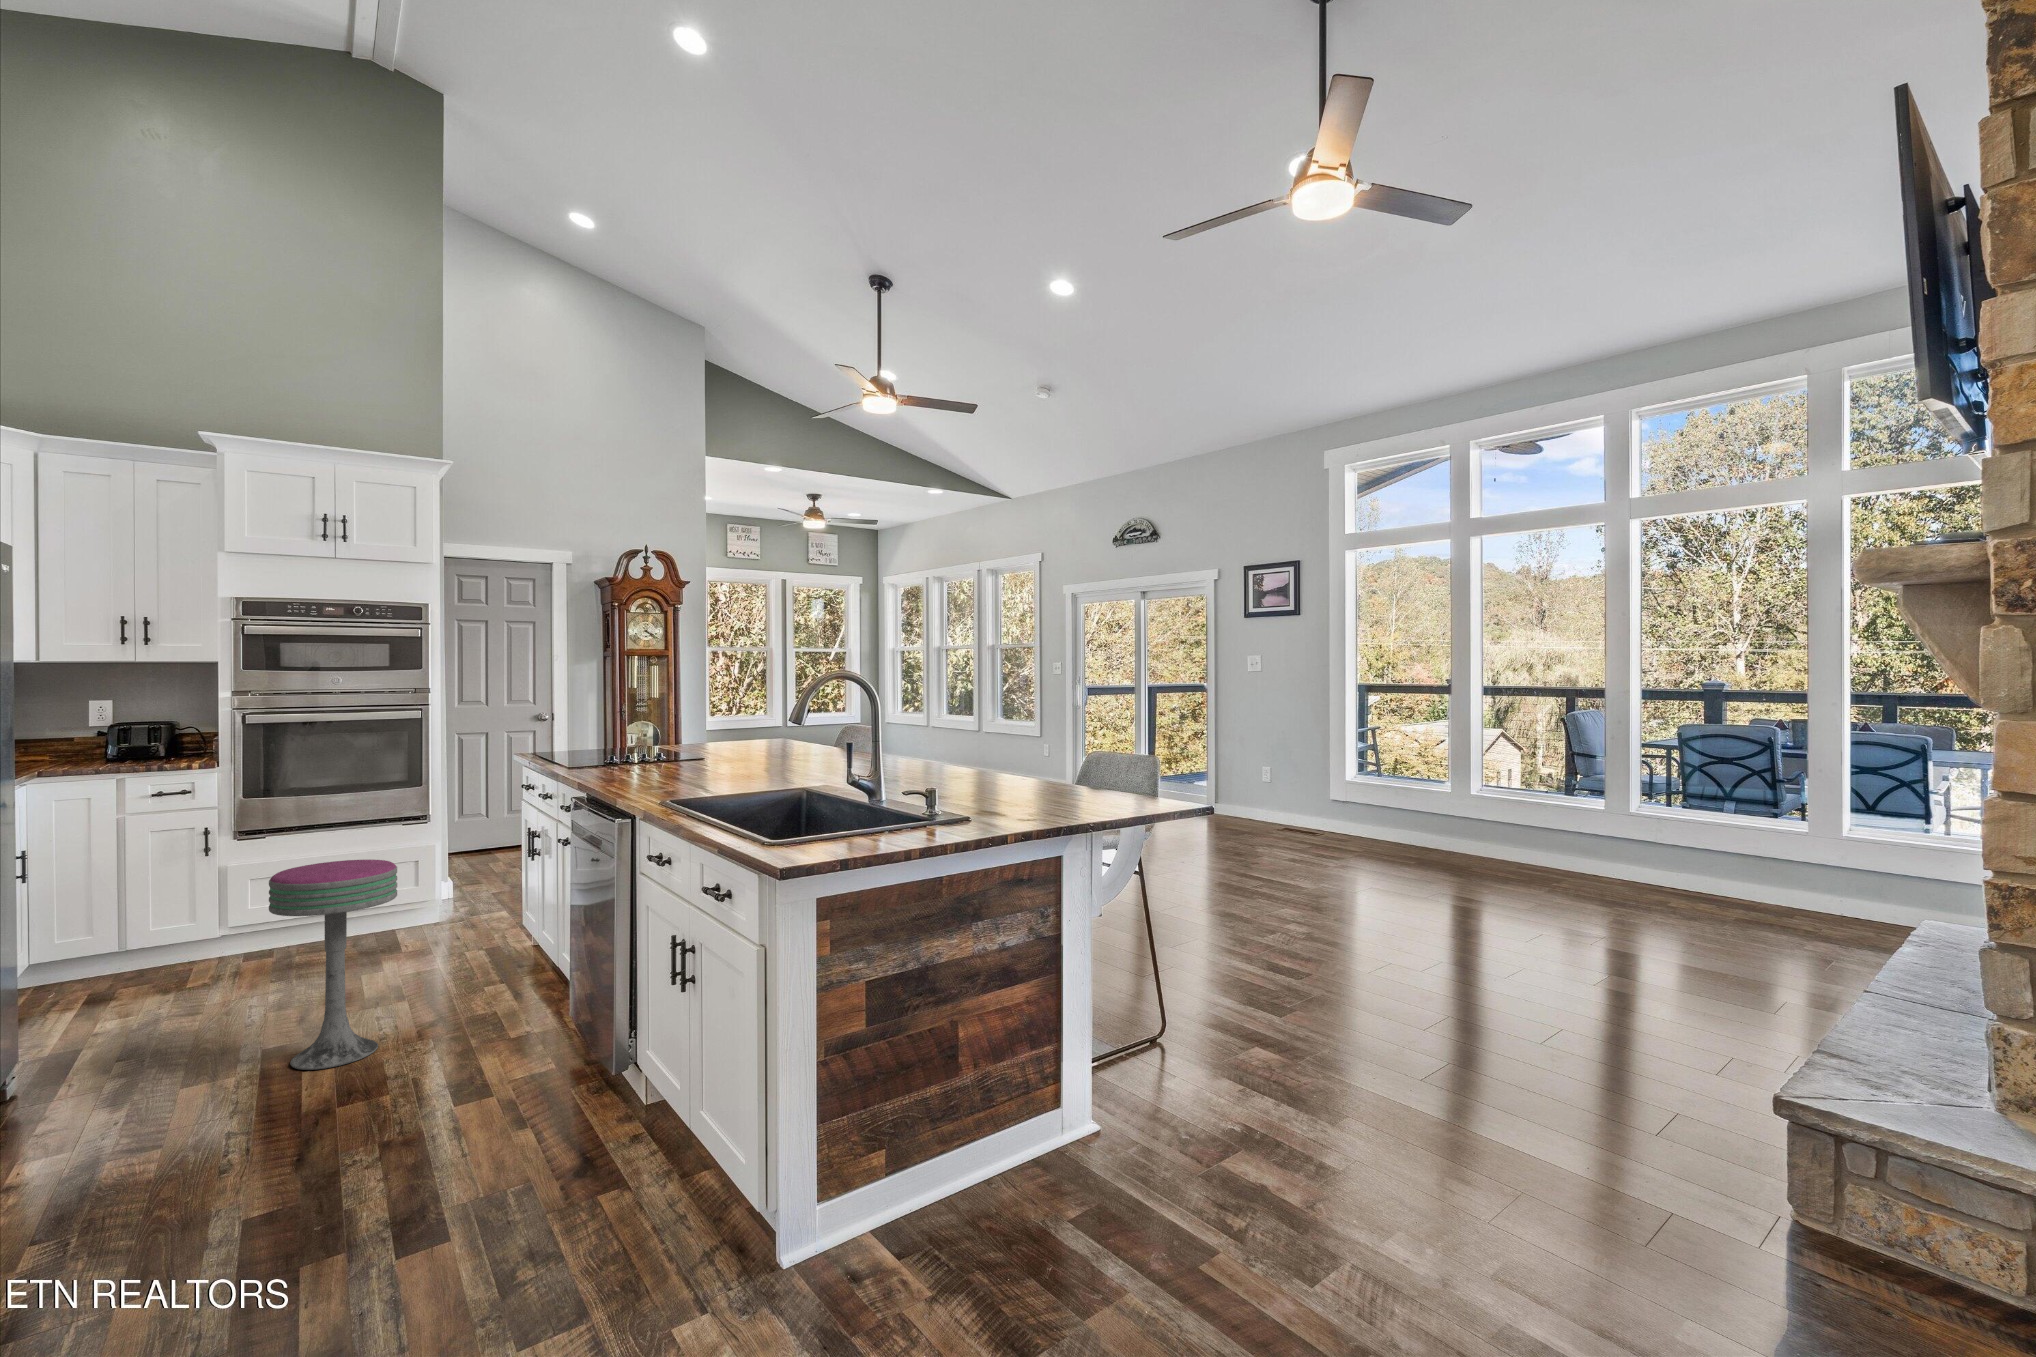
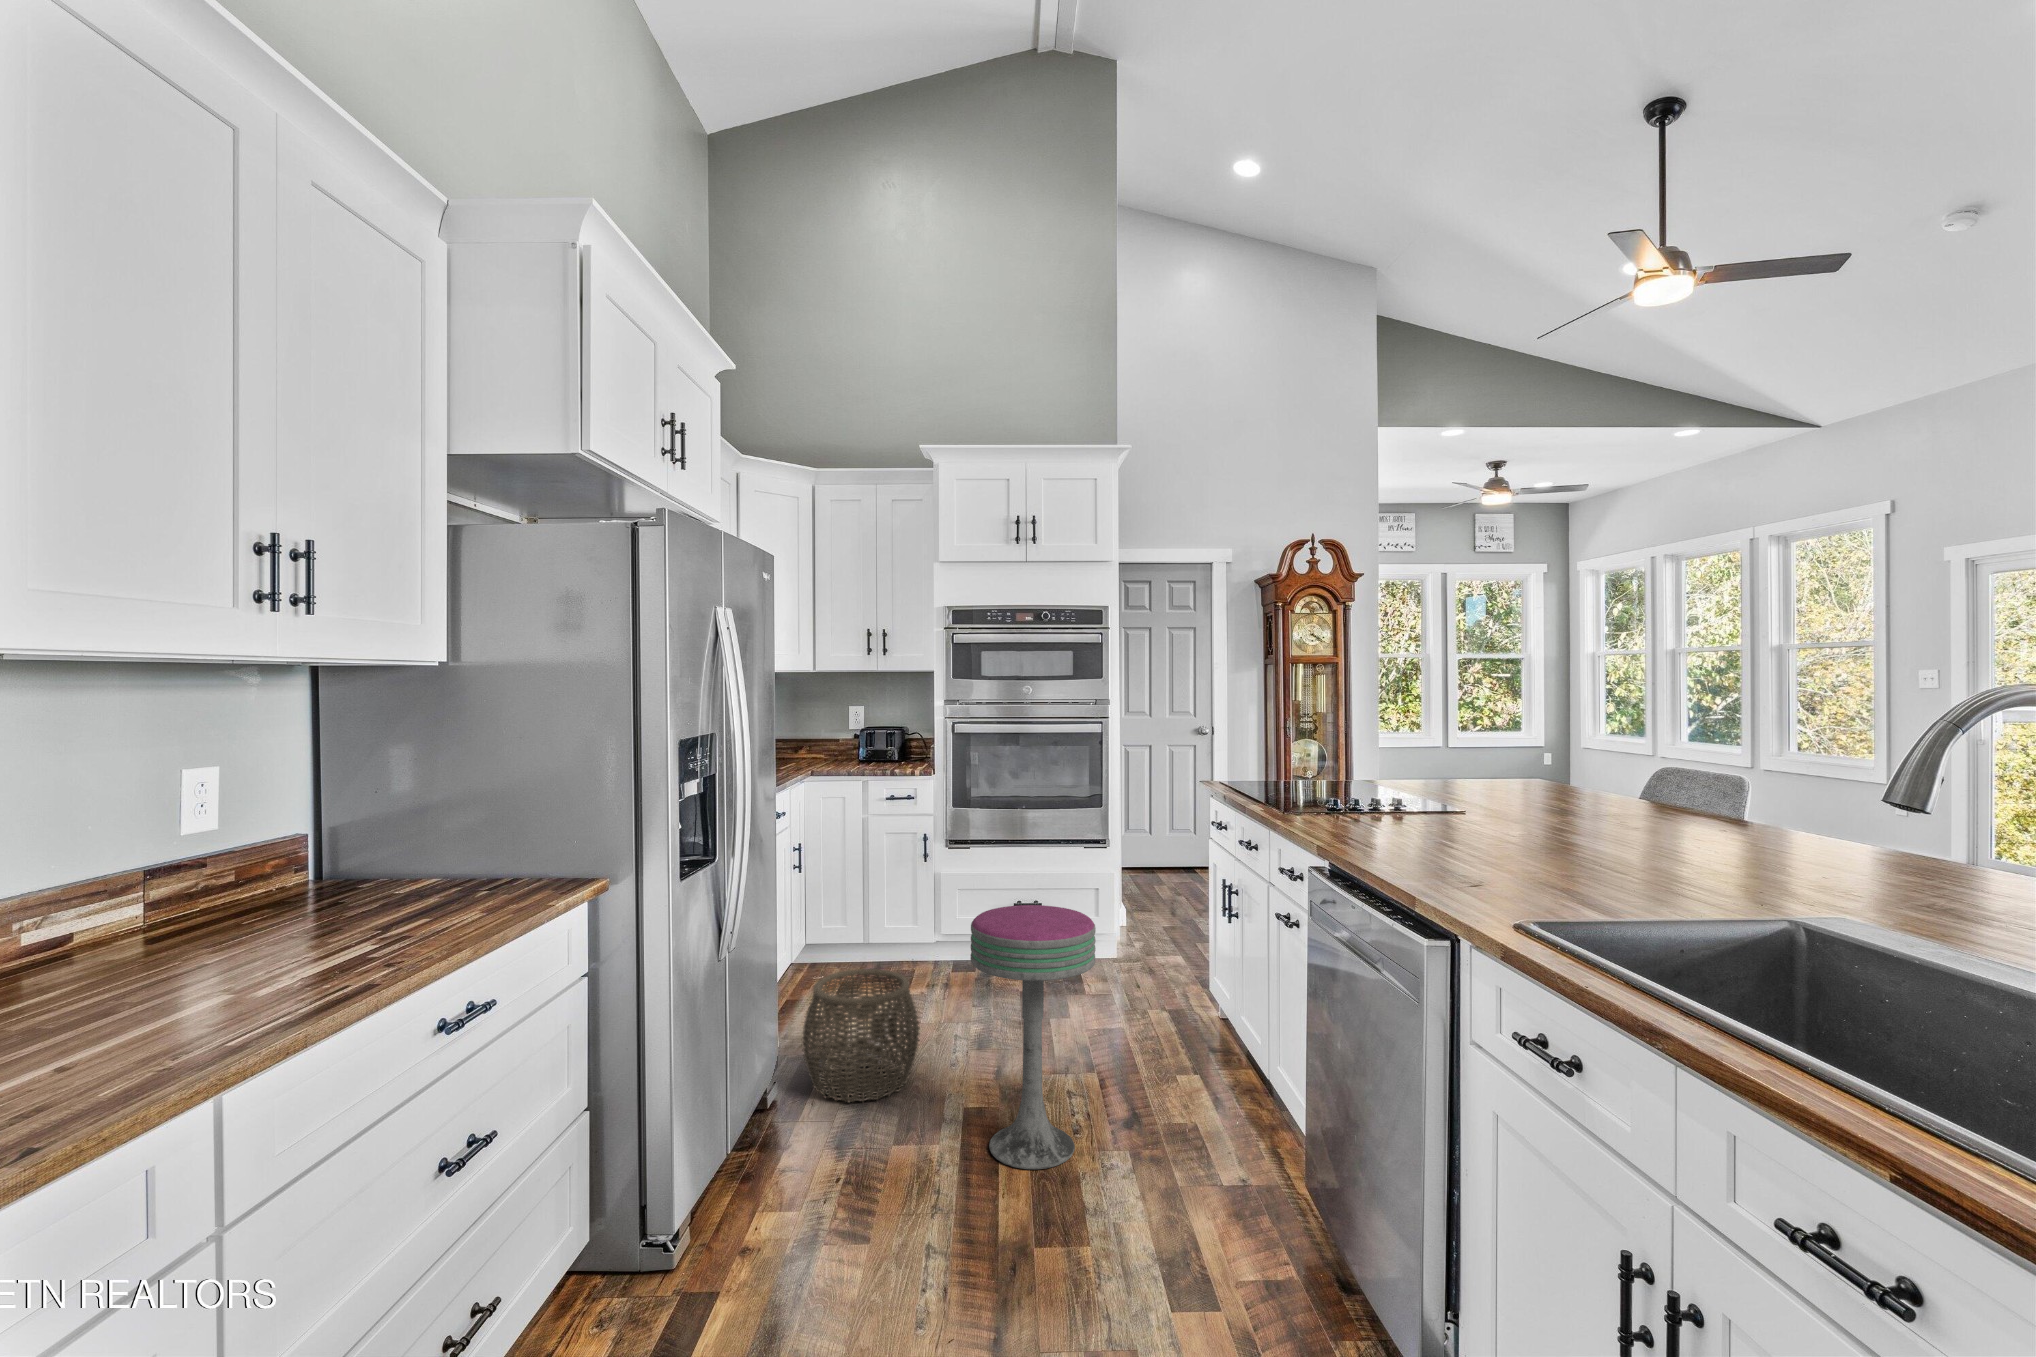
woven basket: none [52,950,208,1076] -> present [802,969,920,1103]

